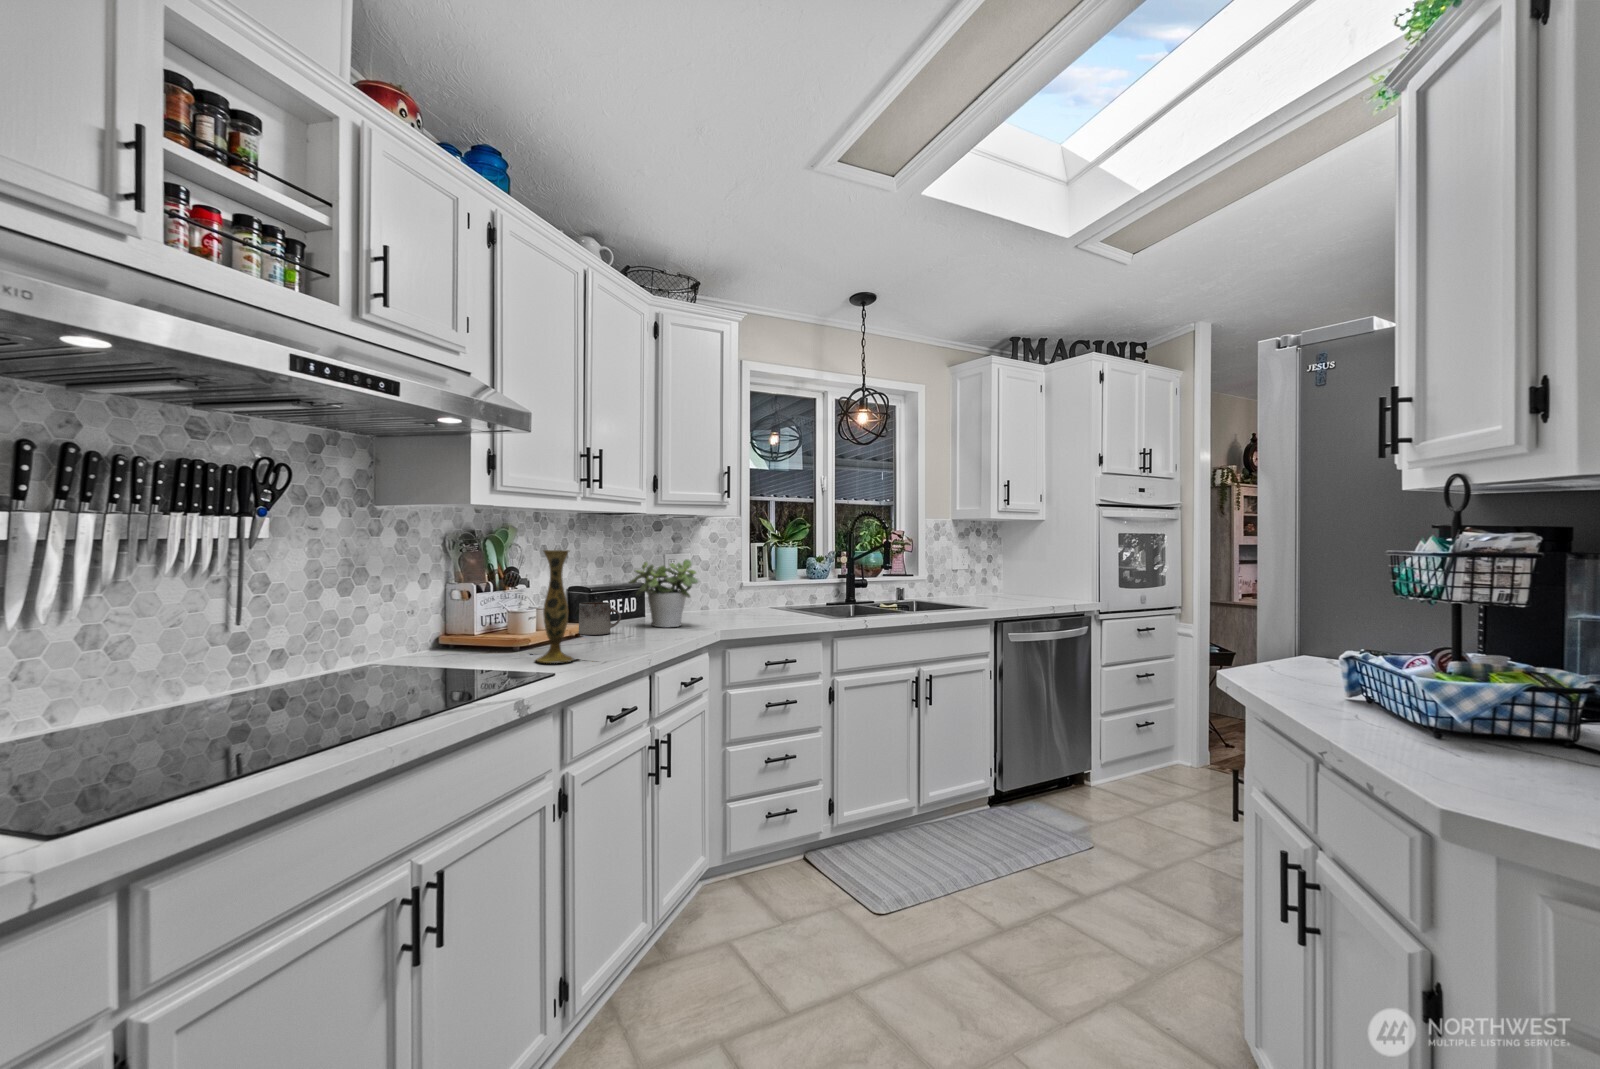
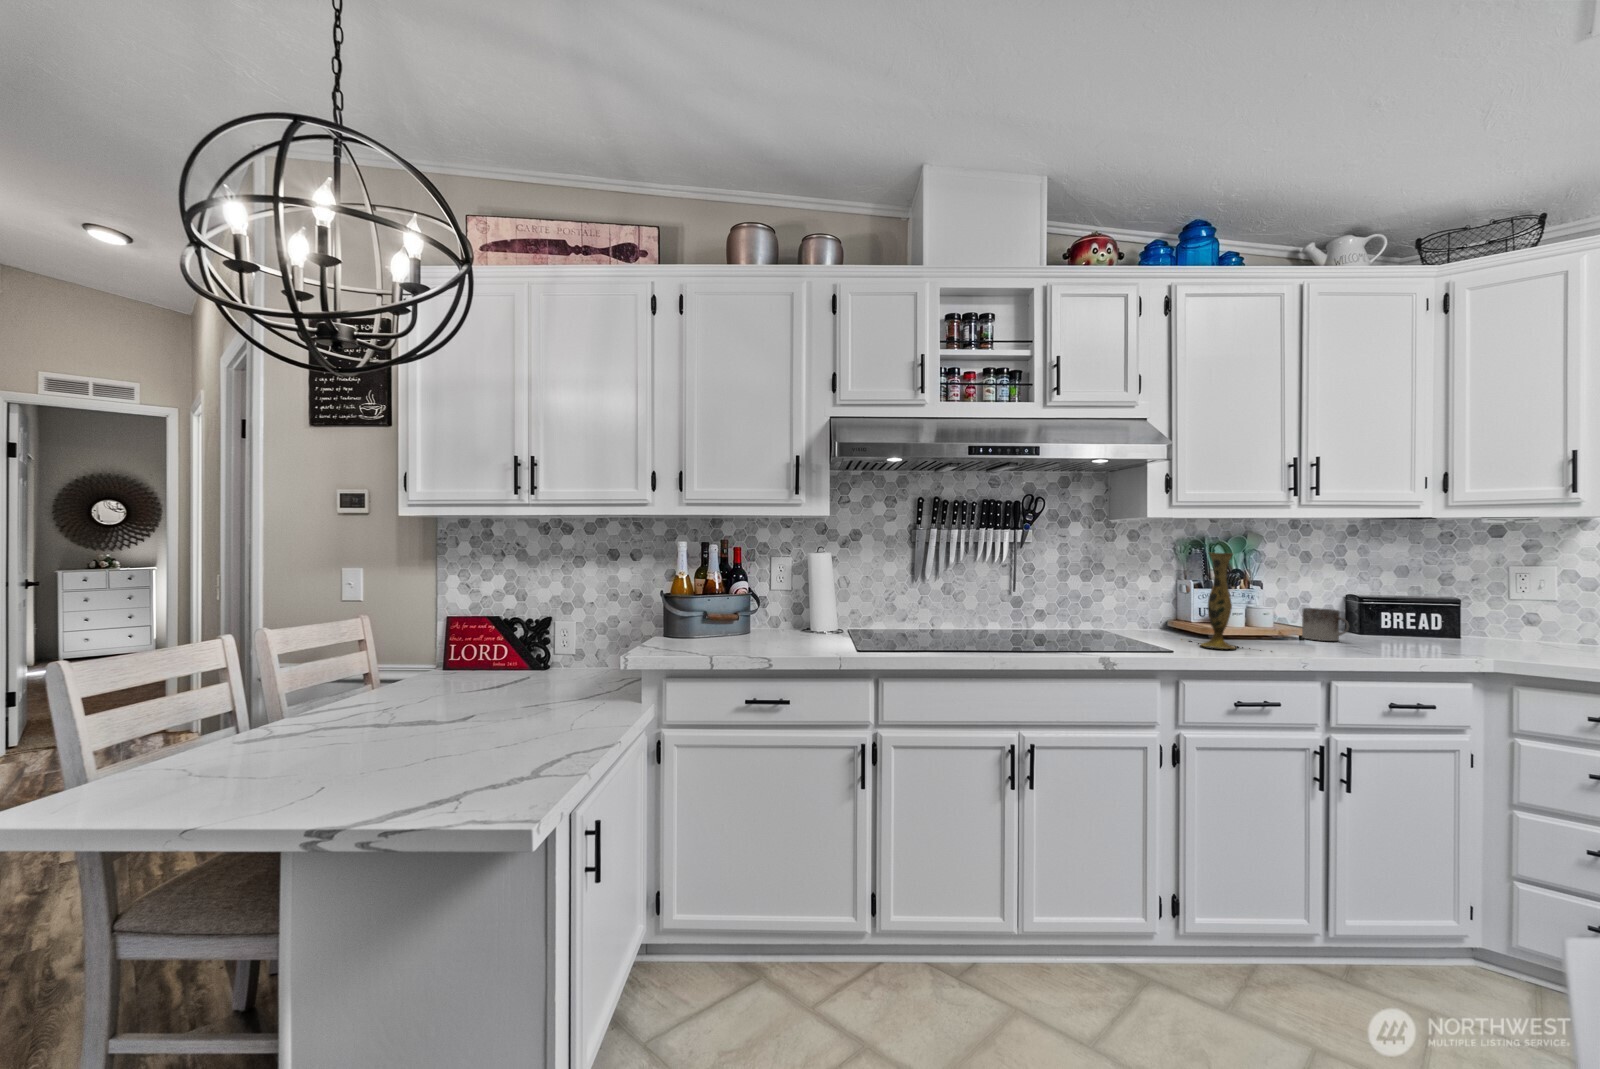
potted plant: present [629,559,698,628] -> none [1385,571,1489,650]

